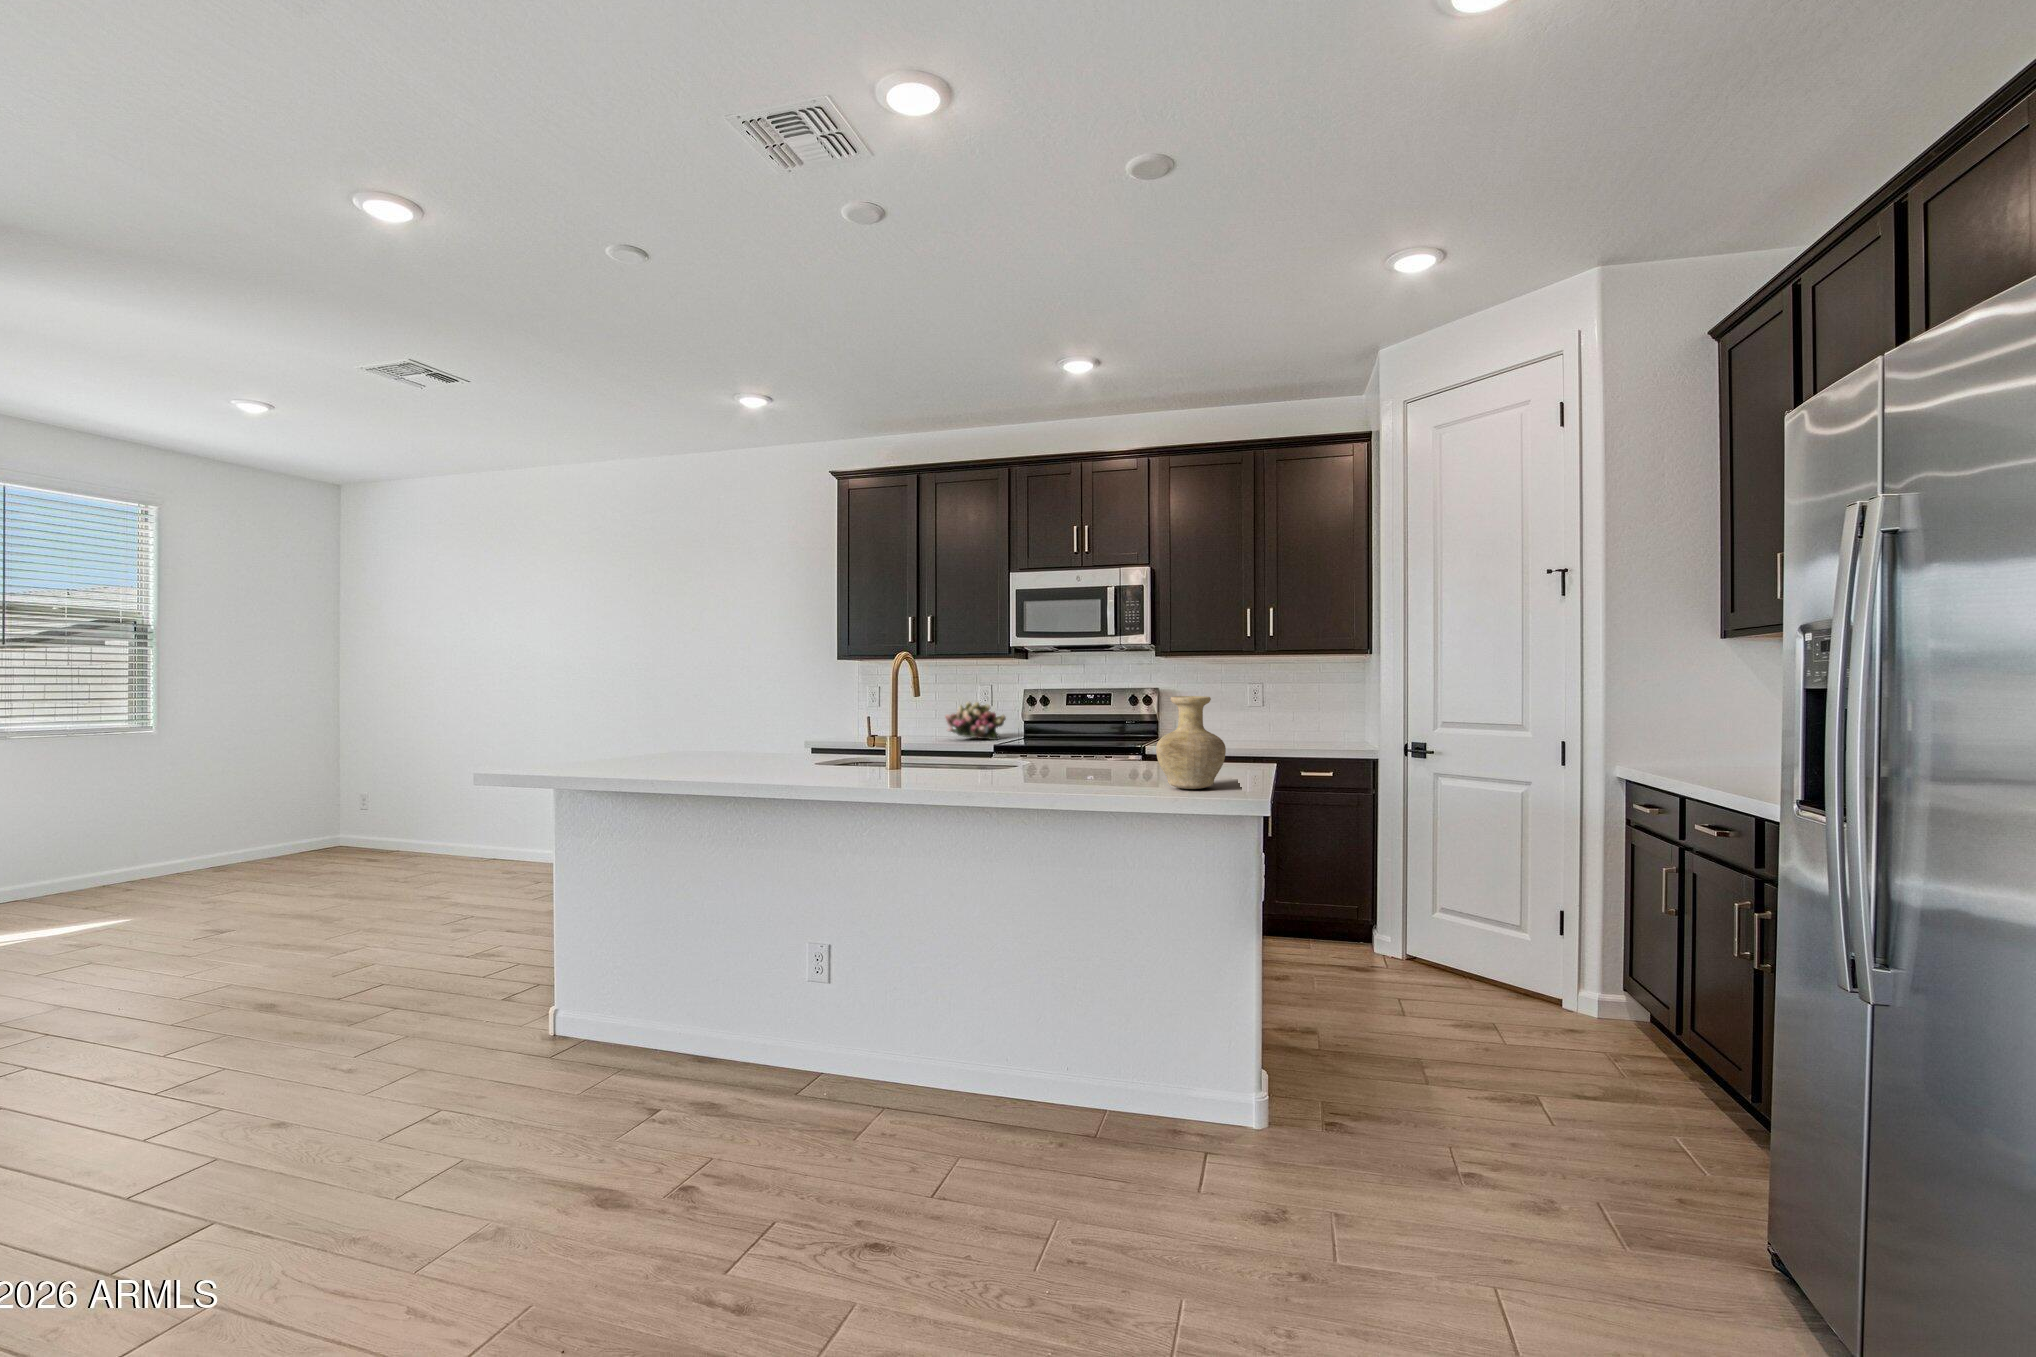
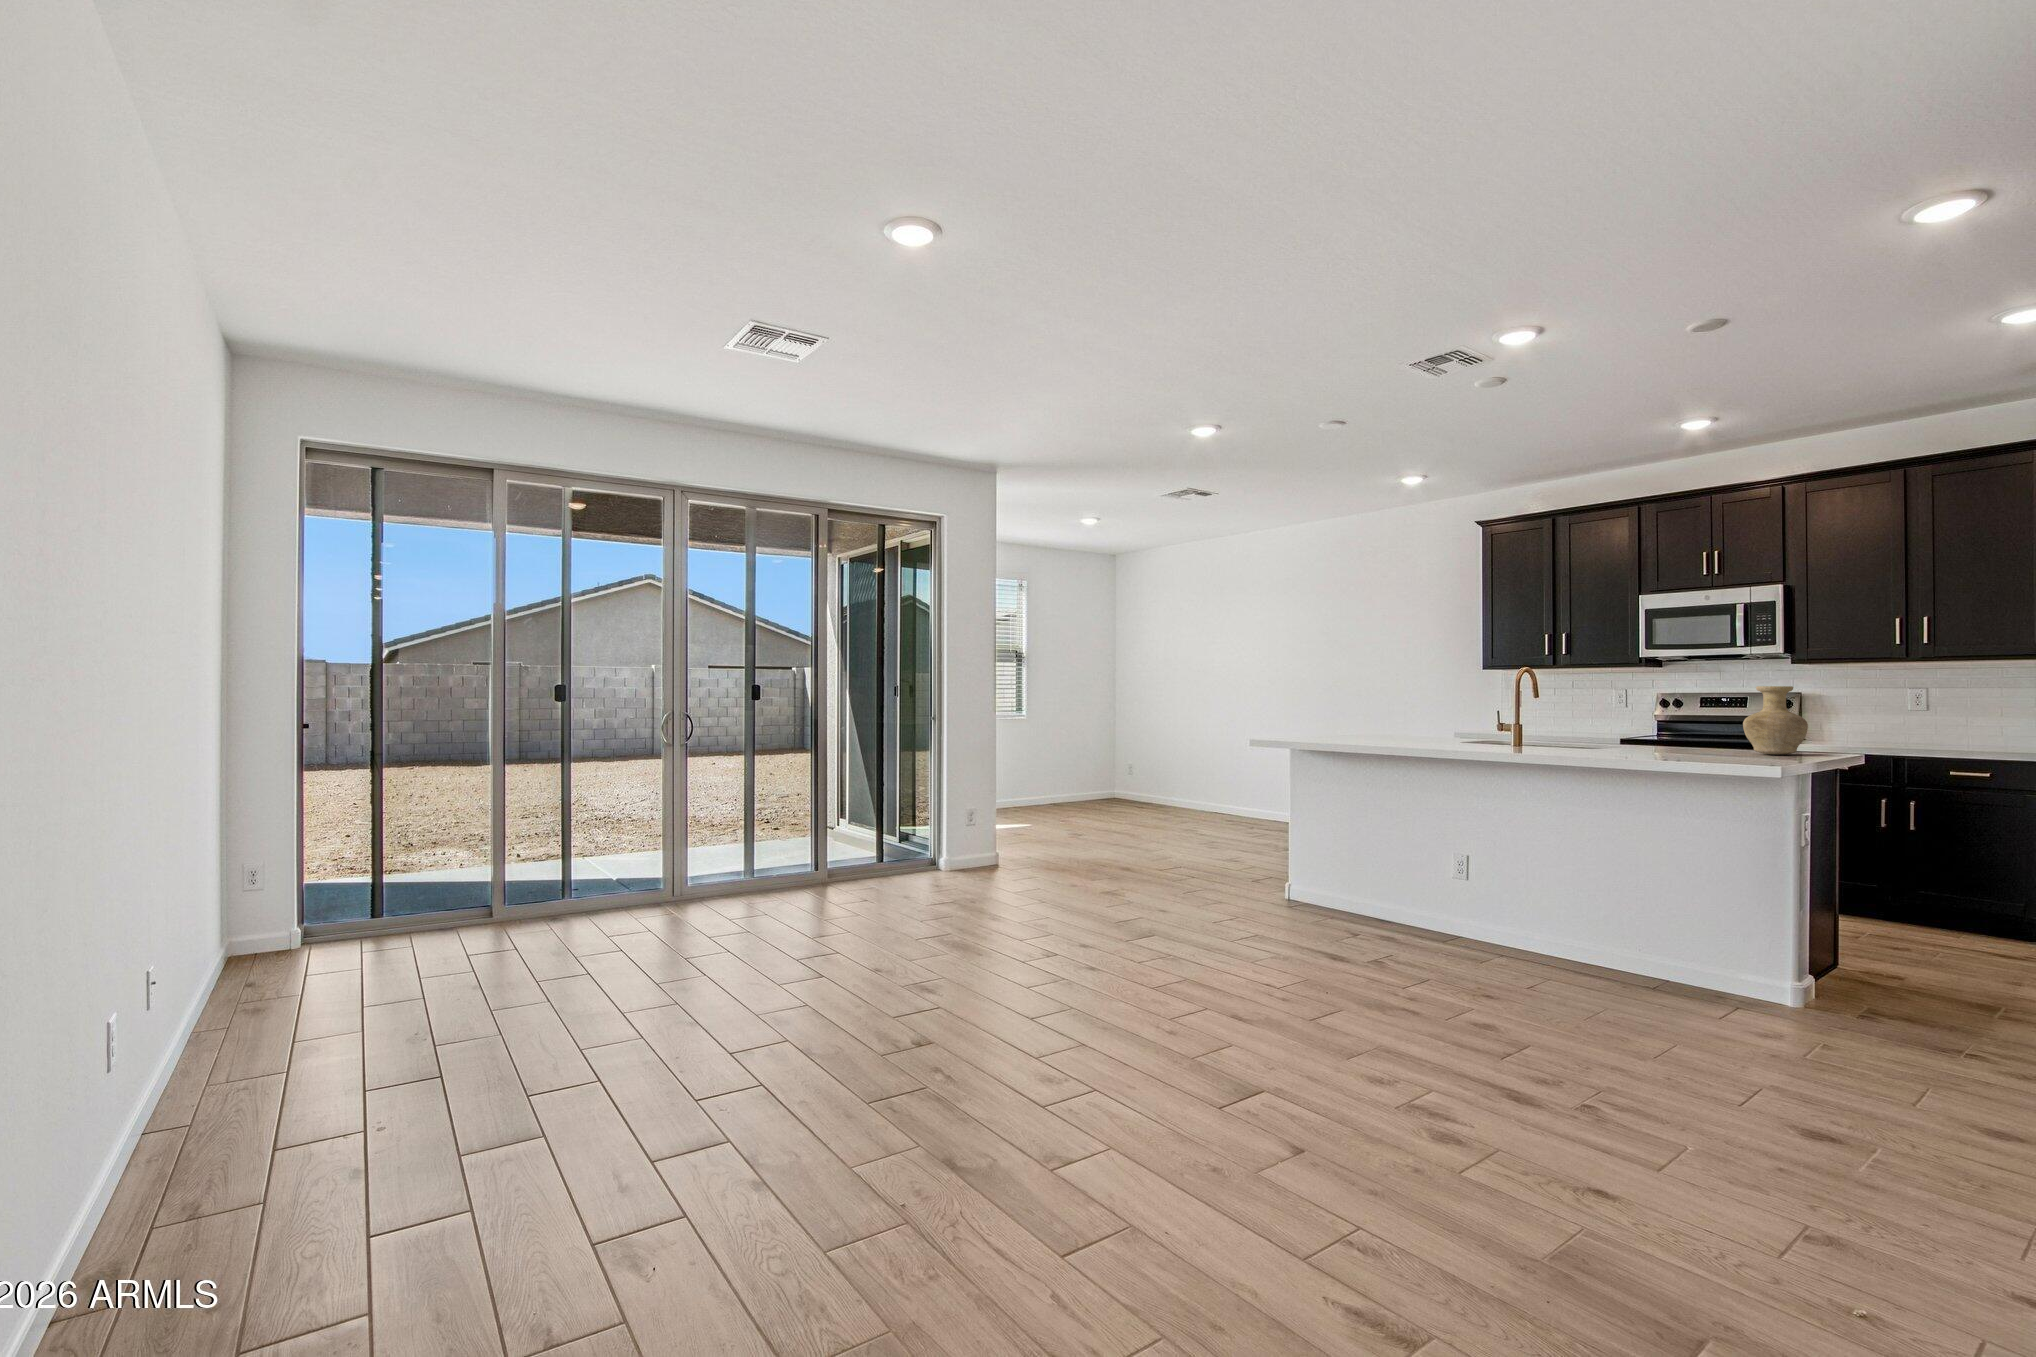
flower arrangement: present [945,702,1006,740] -> none [1579,704,1639,736]

